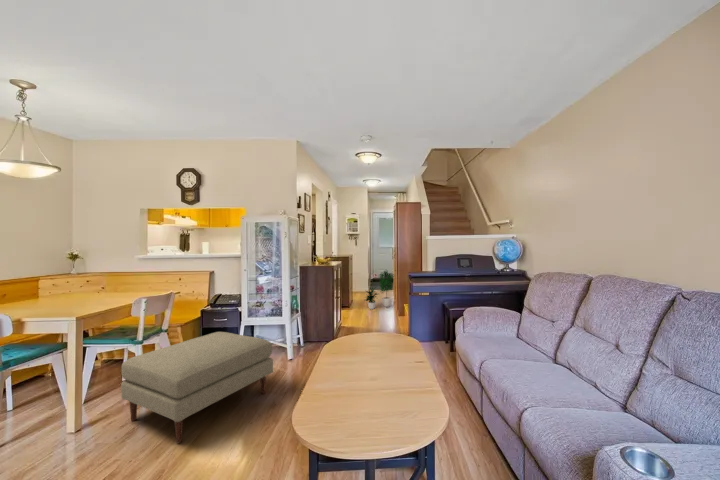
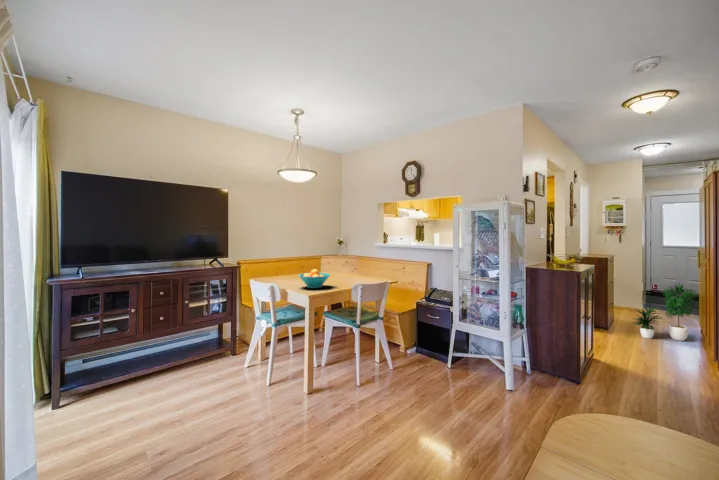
fruit bowl: none [42,285,95,309] -> present [299,269,330,288]
ottoman: present [121,332,273,443] -> none [344,331,484,439]

